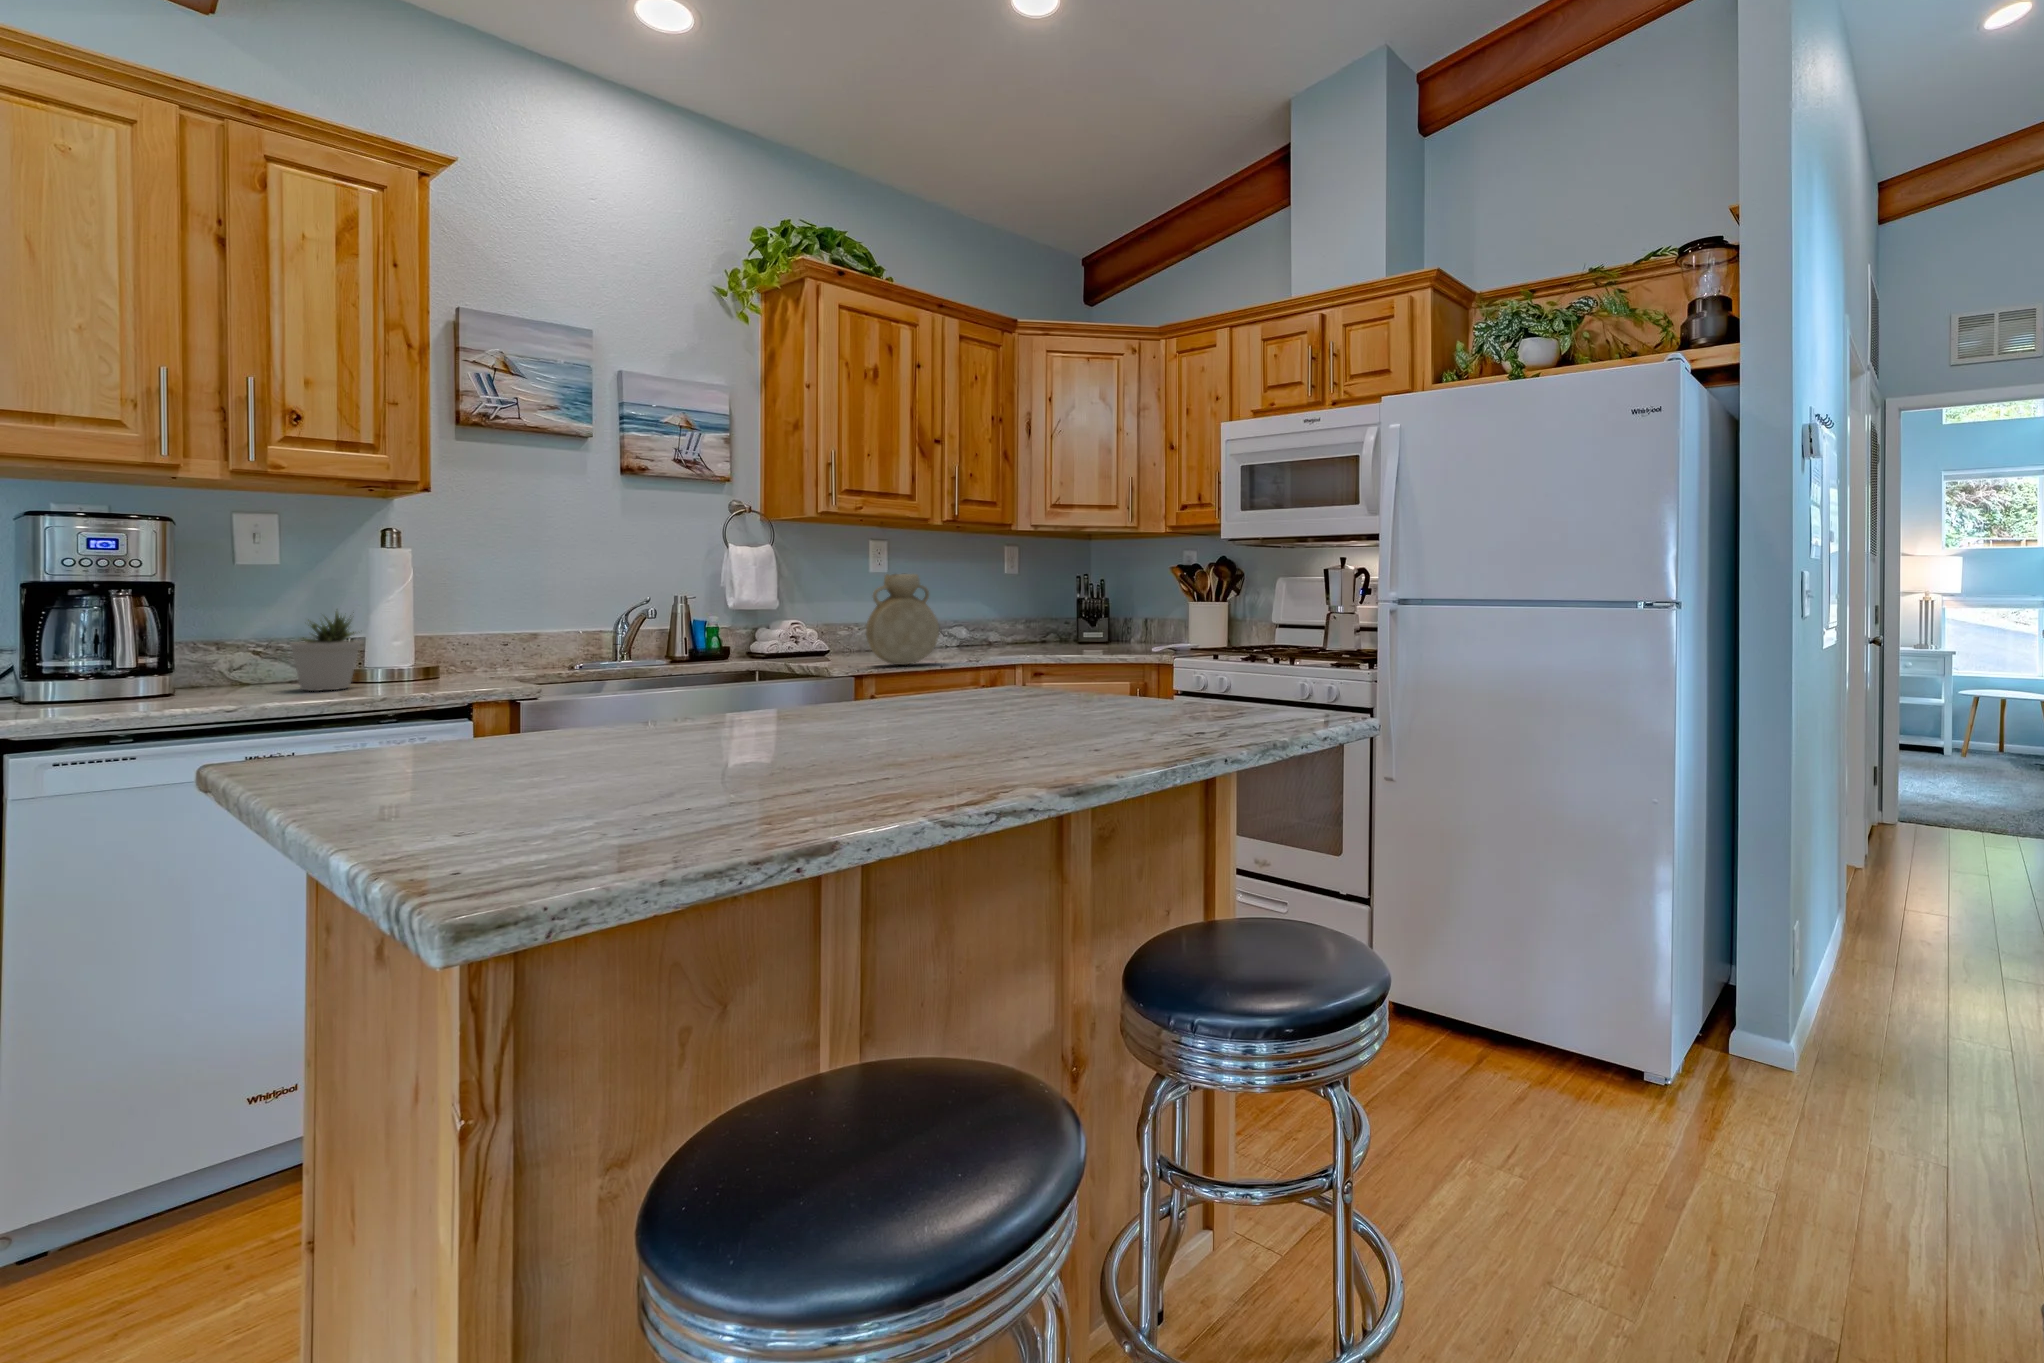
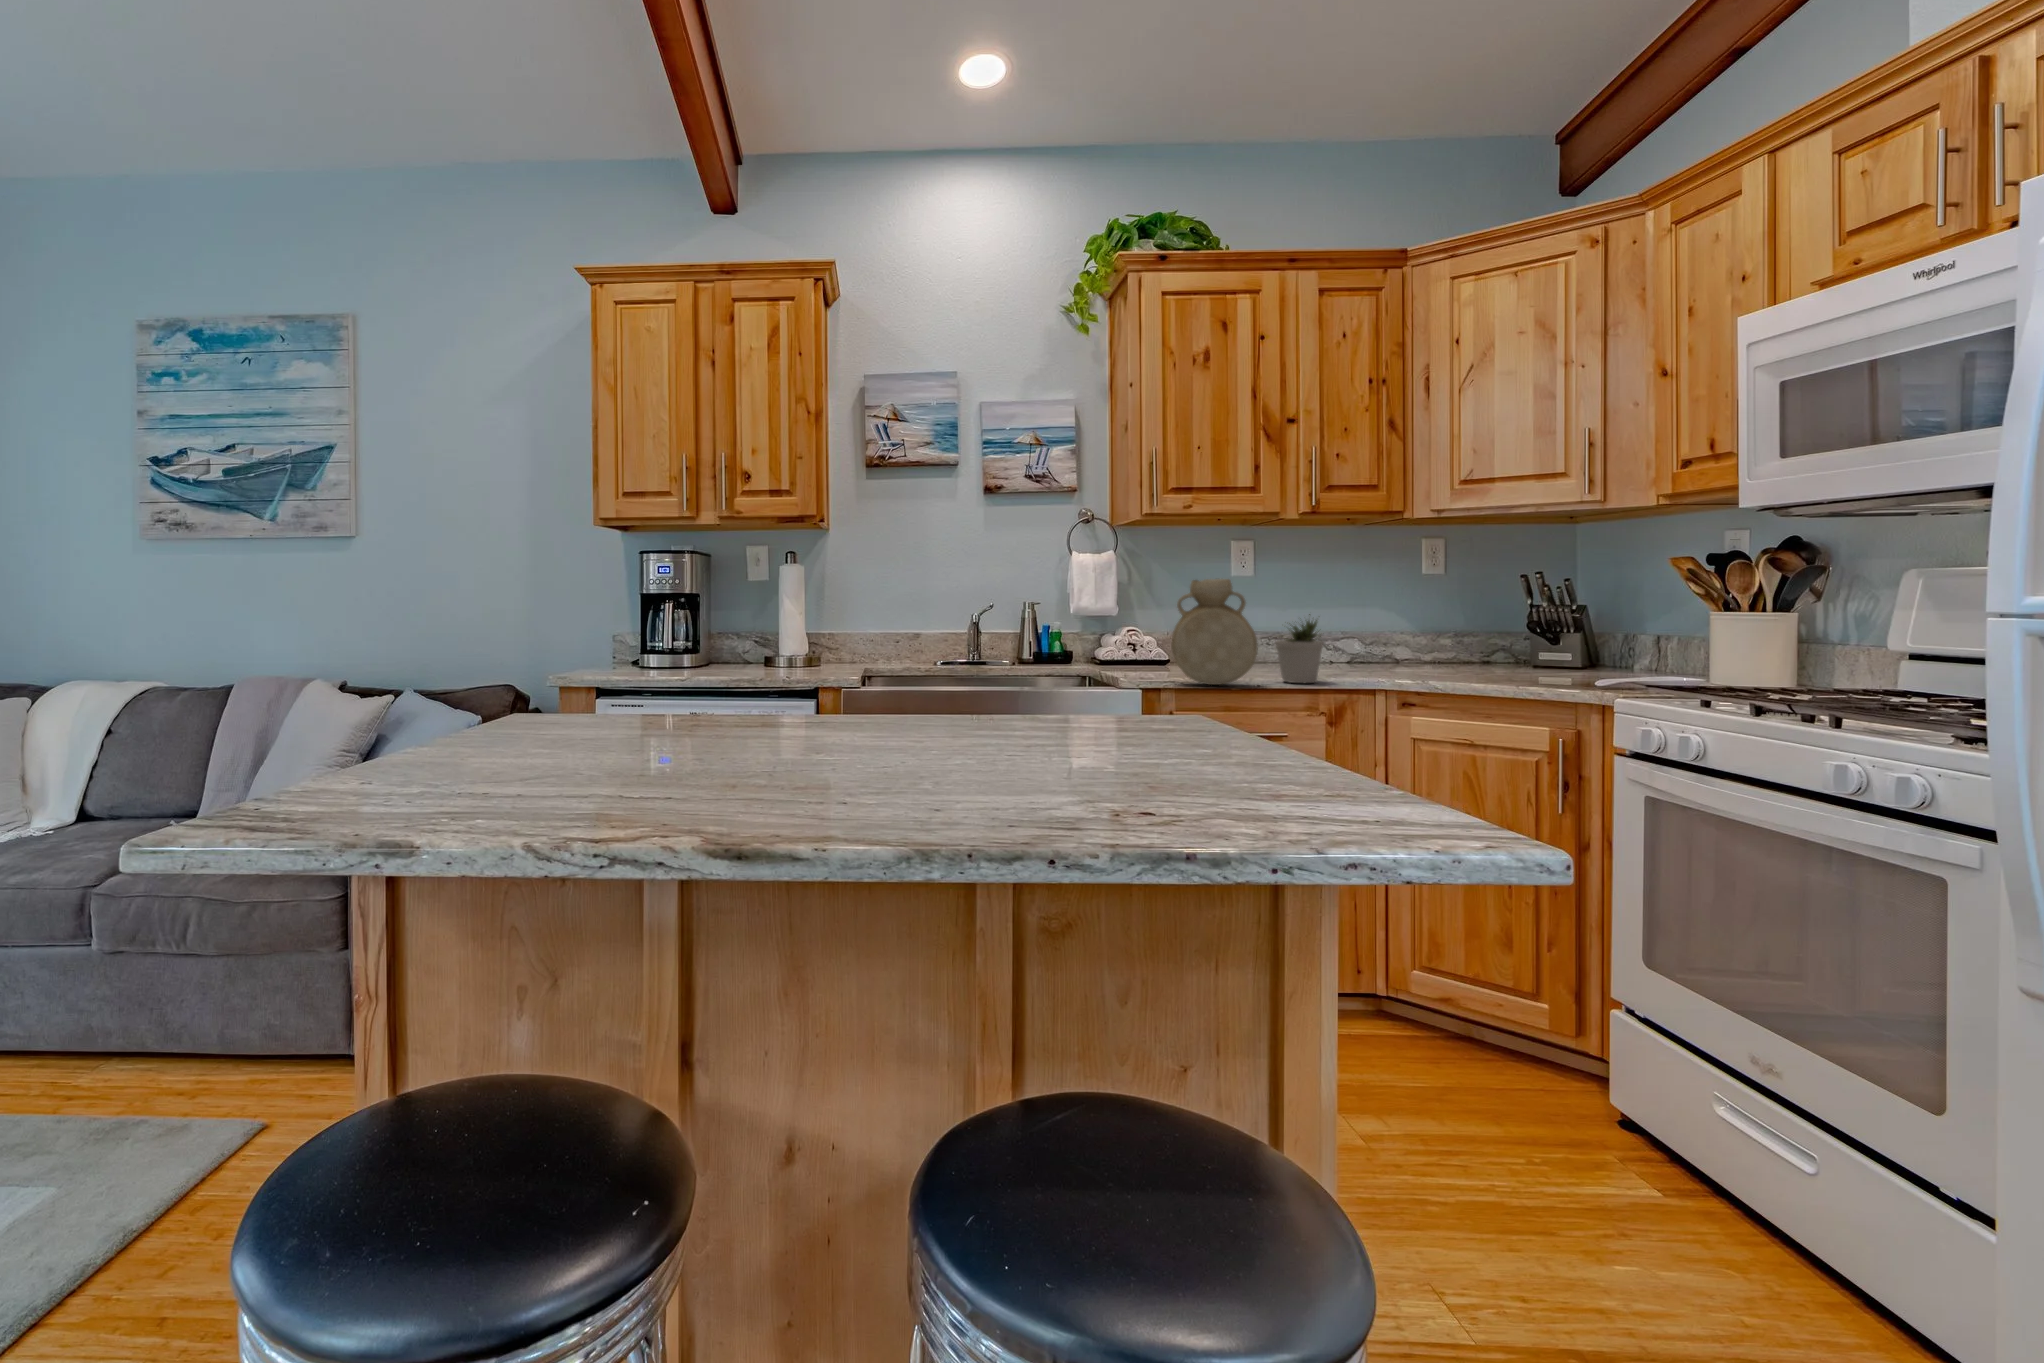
potted plant: present [291,612,360,691] -> present [1275,614,1323,683]

